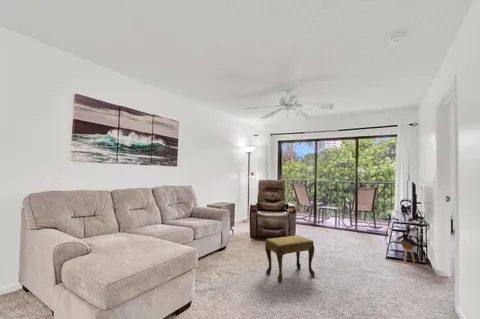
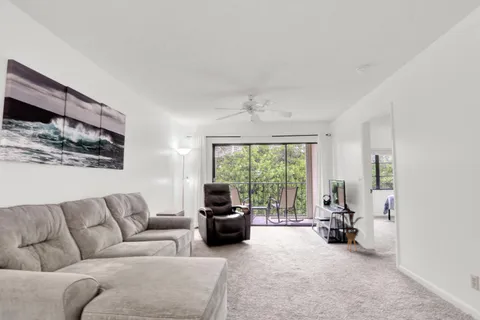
footstool: present [265,235,315,282] -> none [255,237,300,286]

